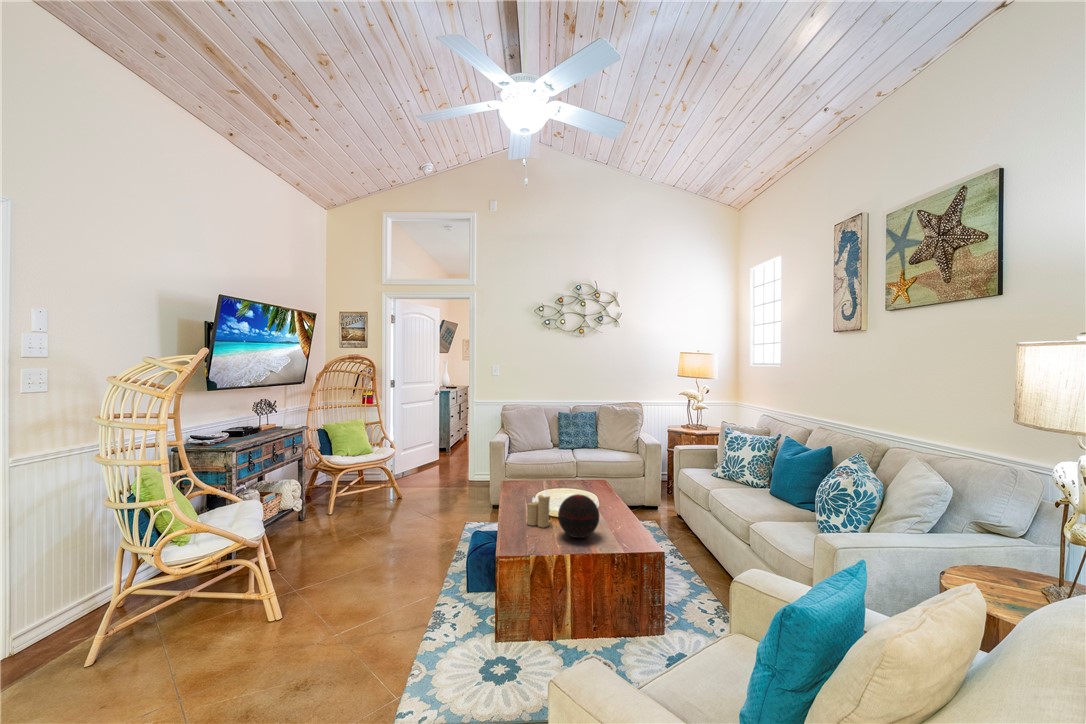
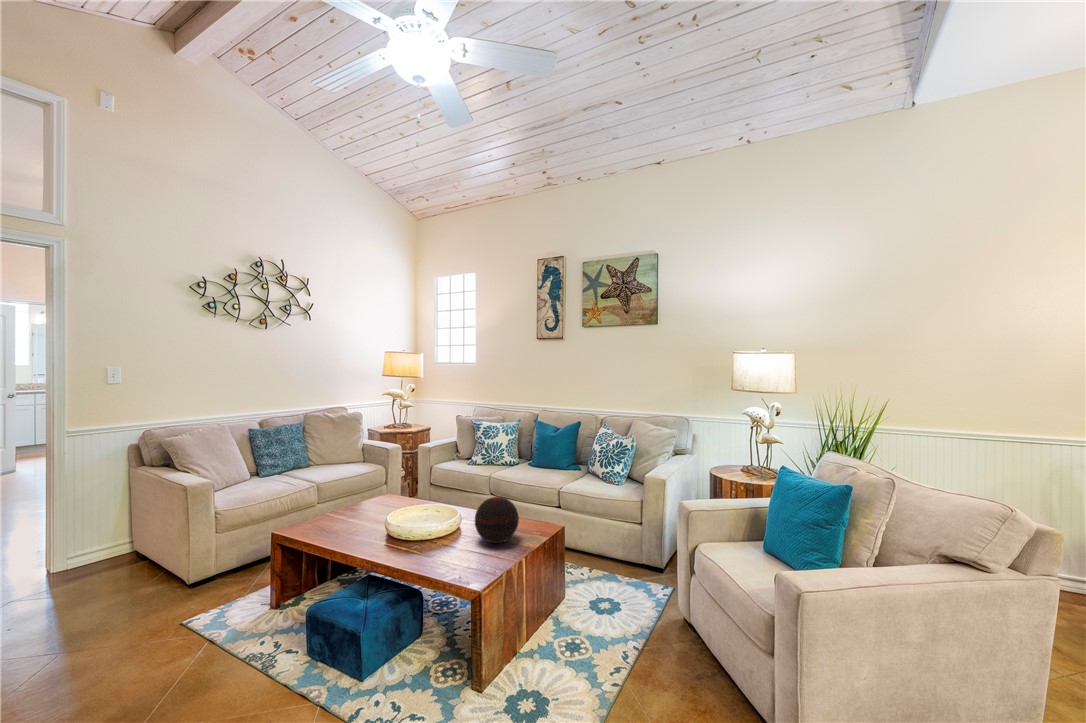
candle: present [527,492,550,528] -> none [427,507,455,554]

